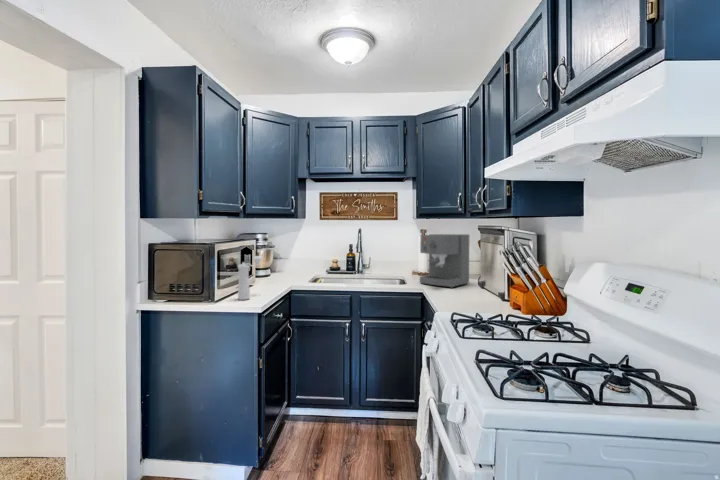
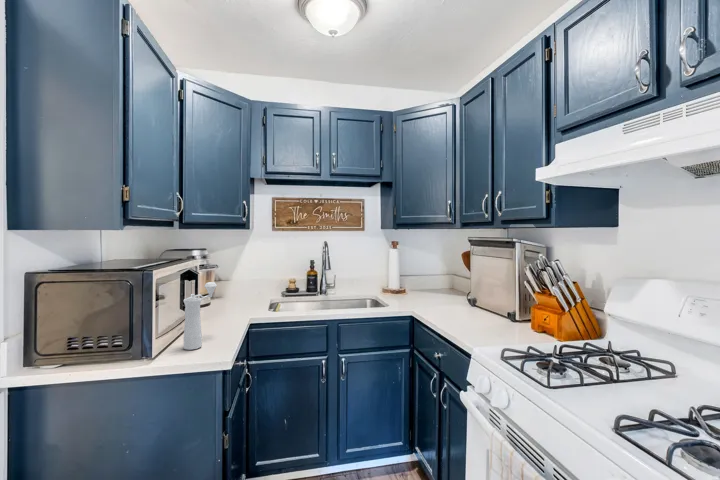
coffee maker: present [420,234,469,288] -> none [399,247,450,309]

